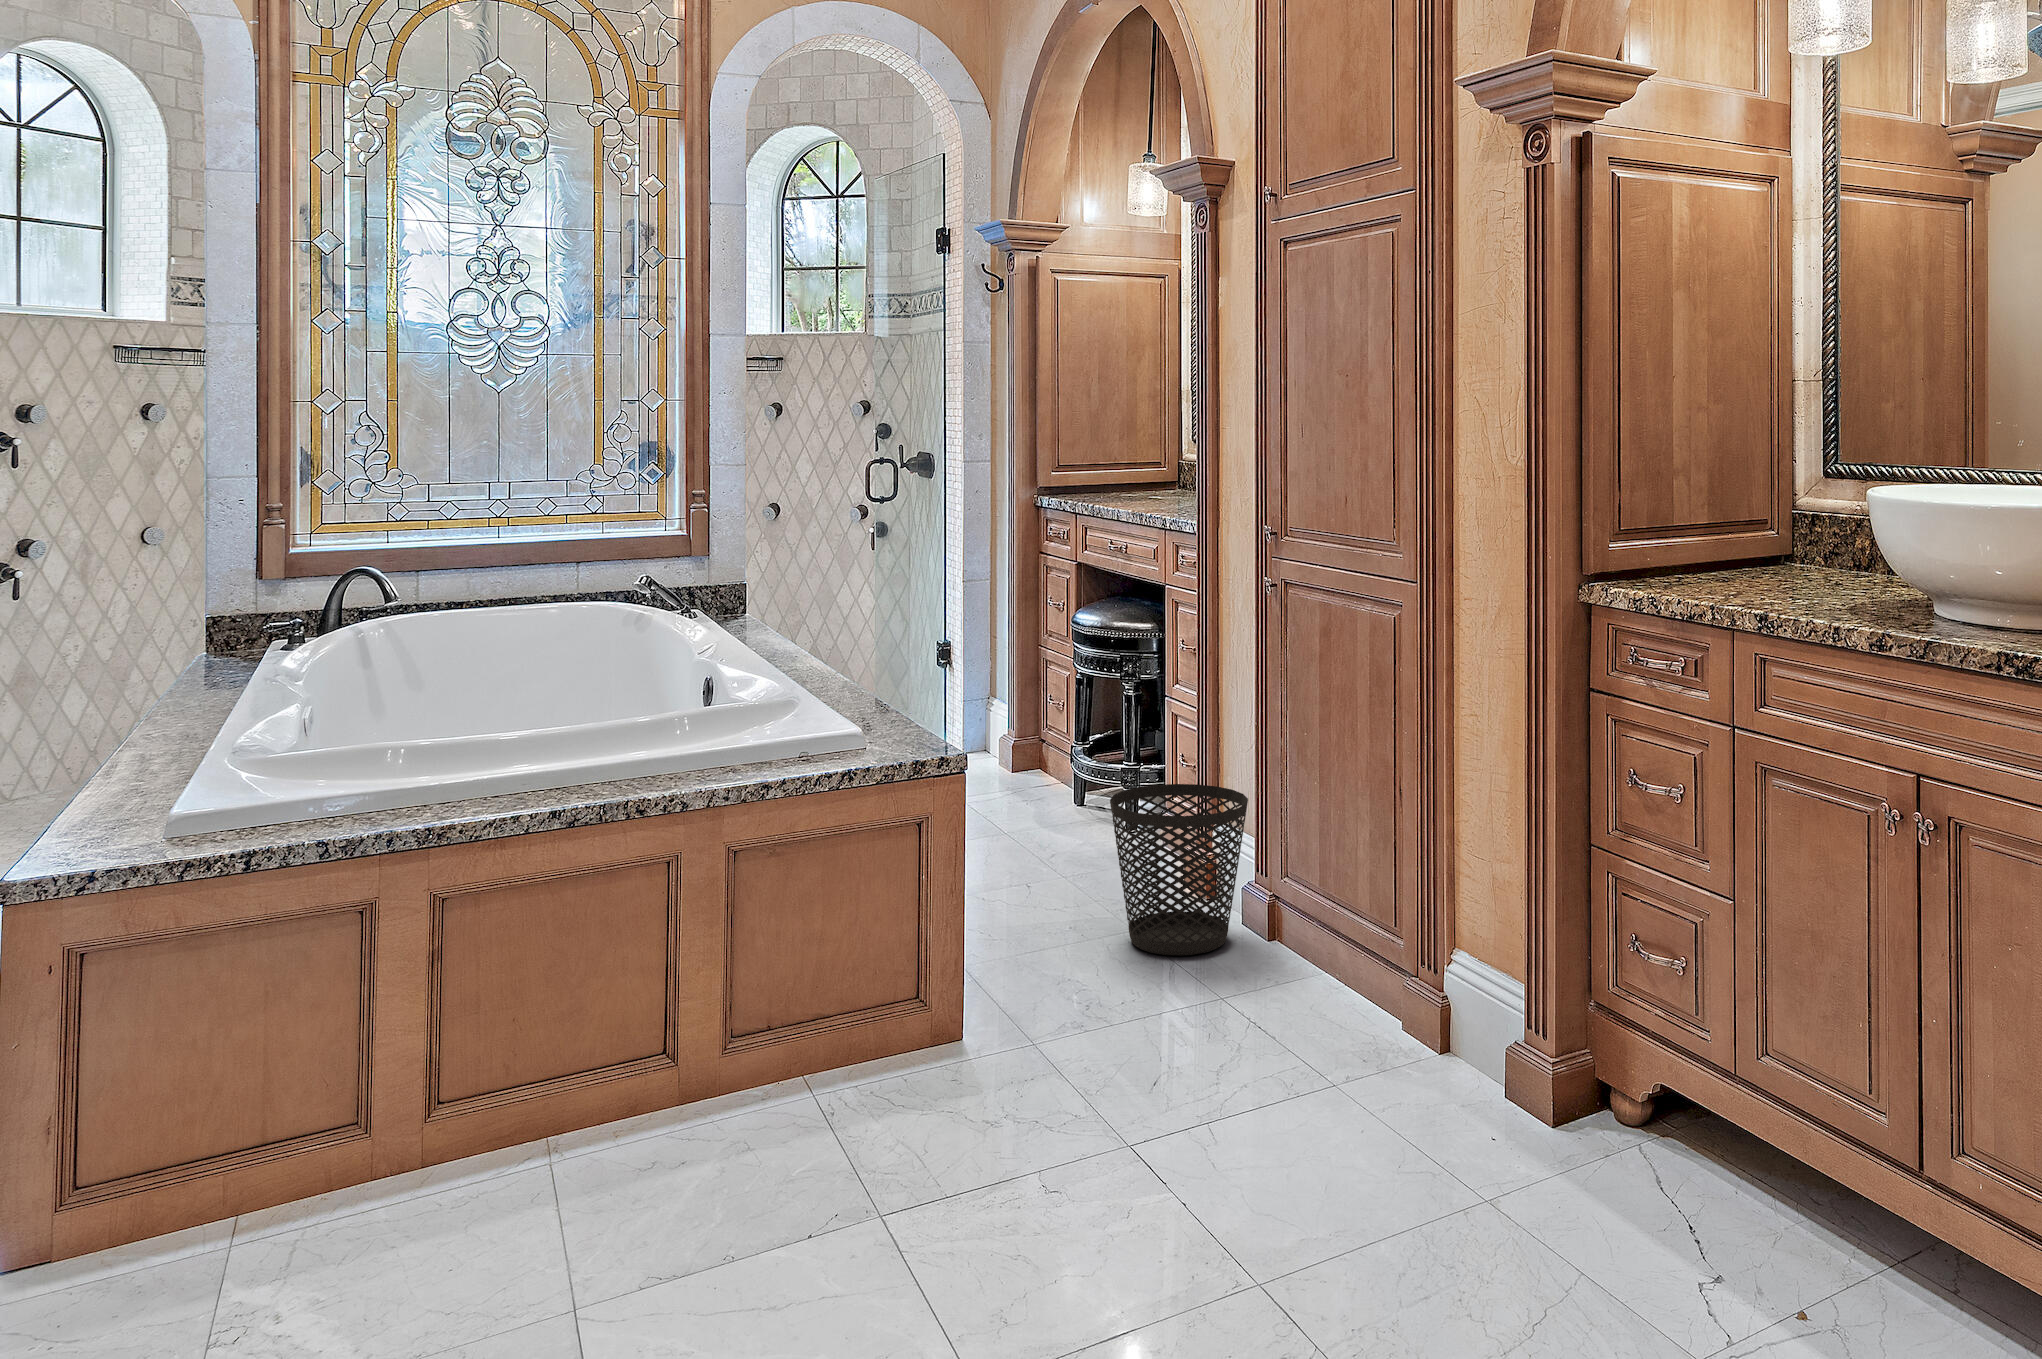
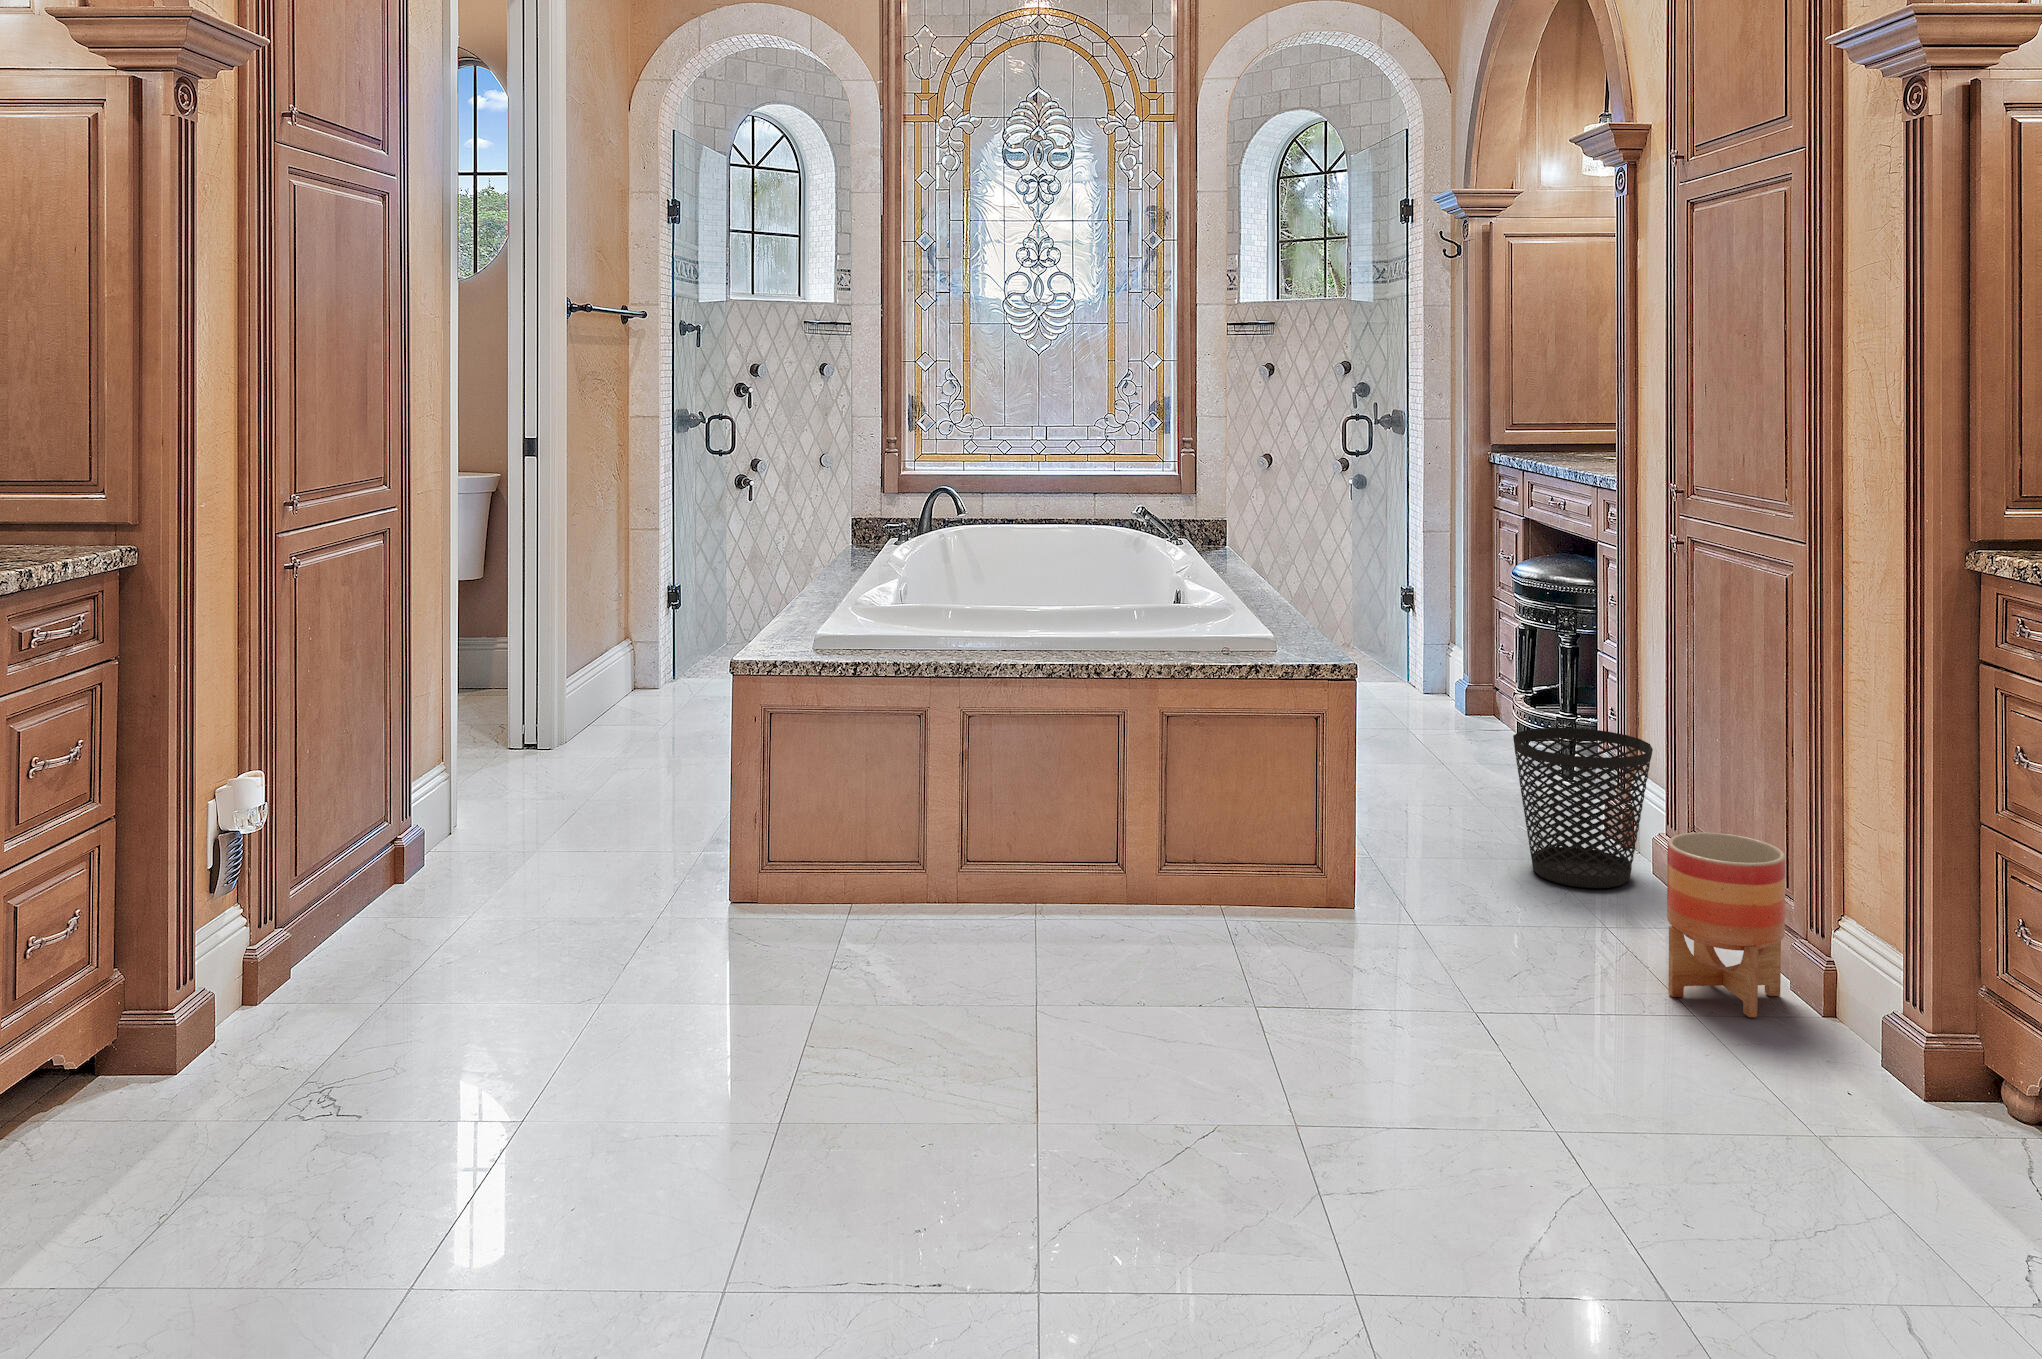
planter: none [1300,883,1410,1072] -> present [1667,832,1786,1017]

